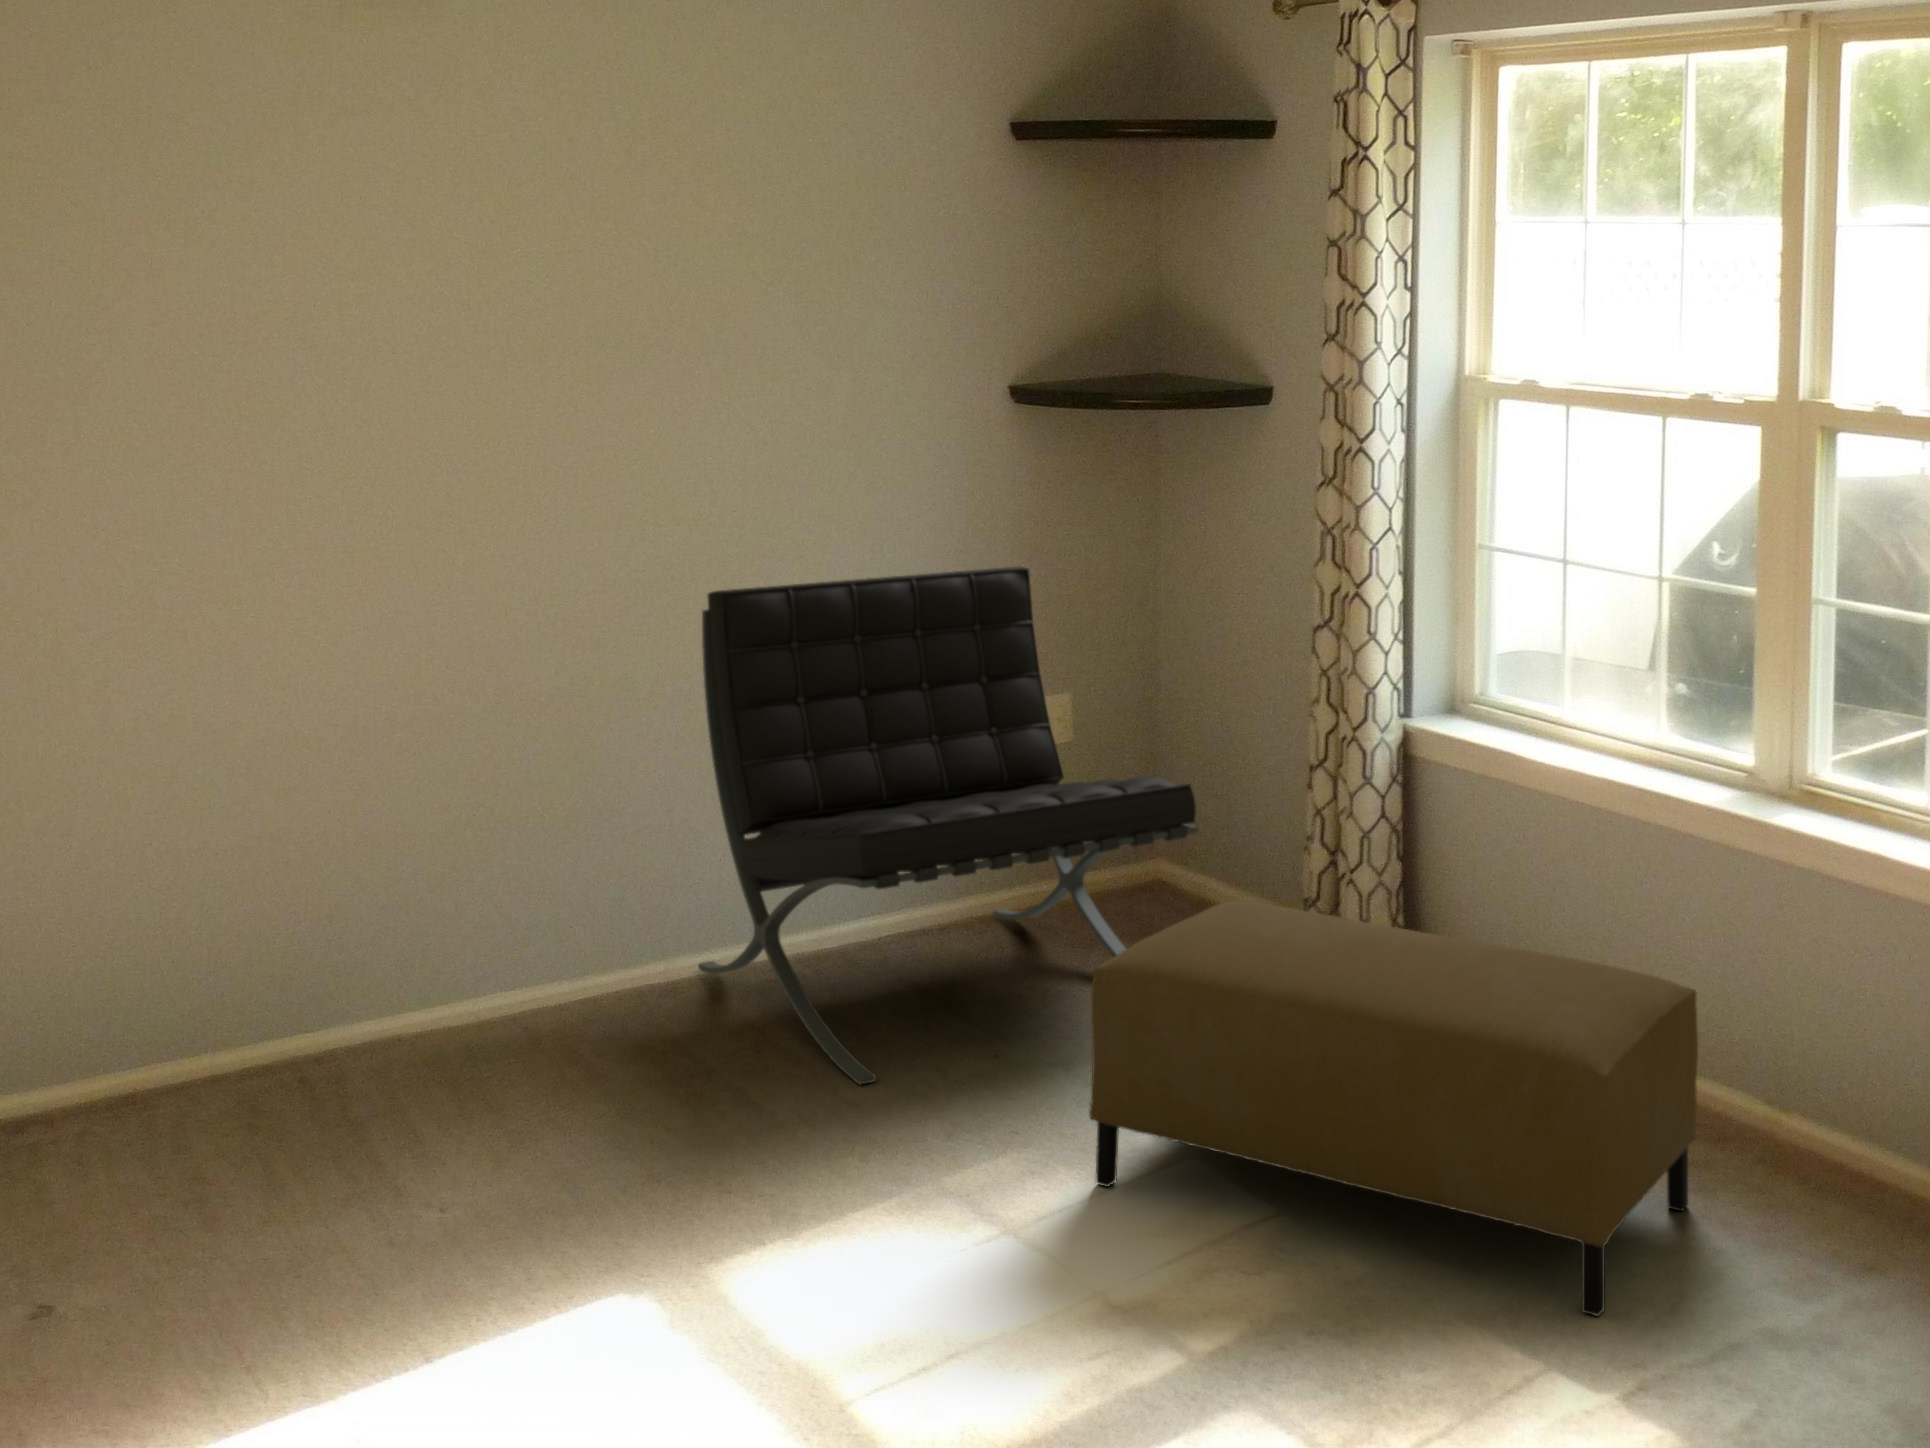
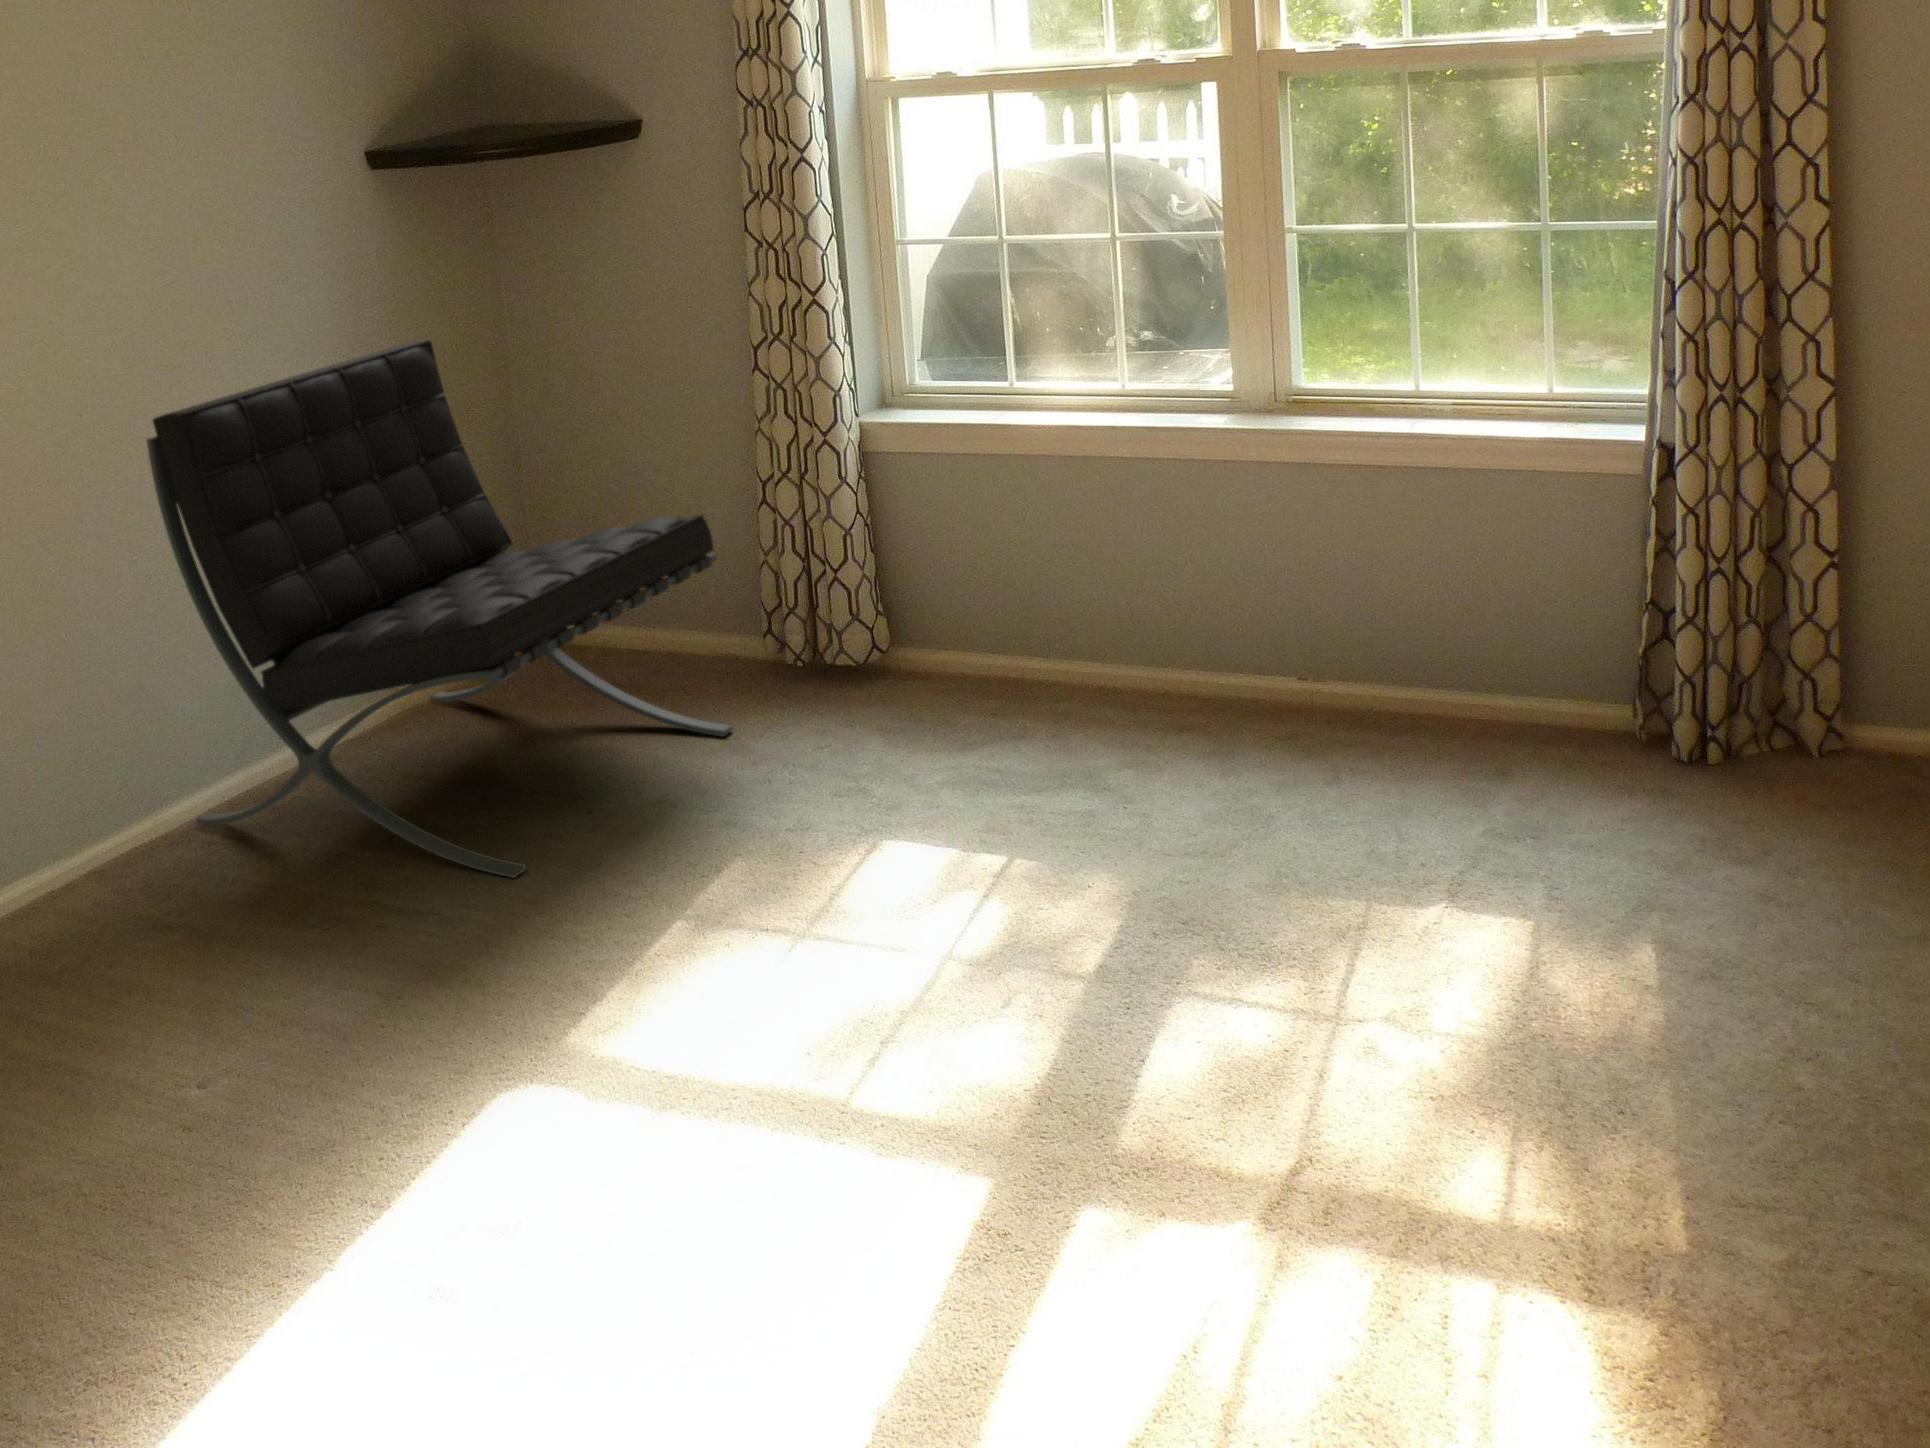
ottoman: present [1089,901,1698,1316] -> none [824,575,1378,893]

